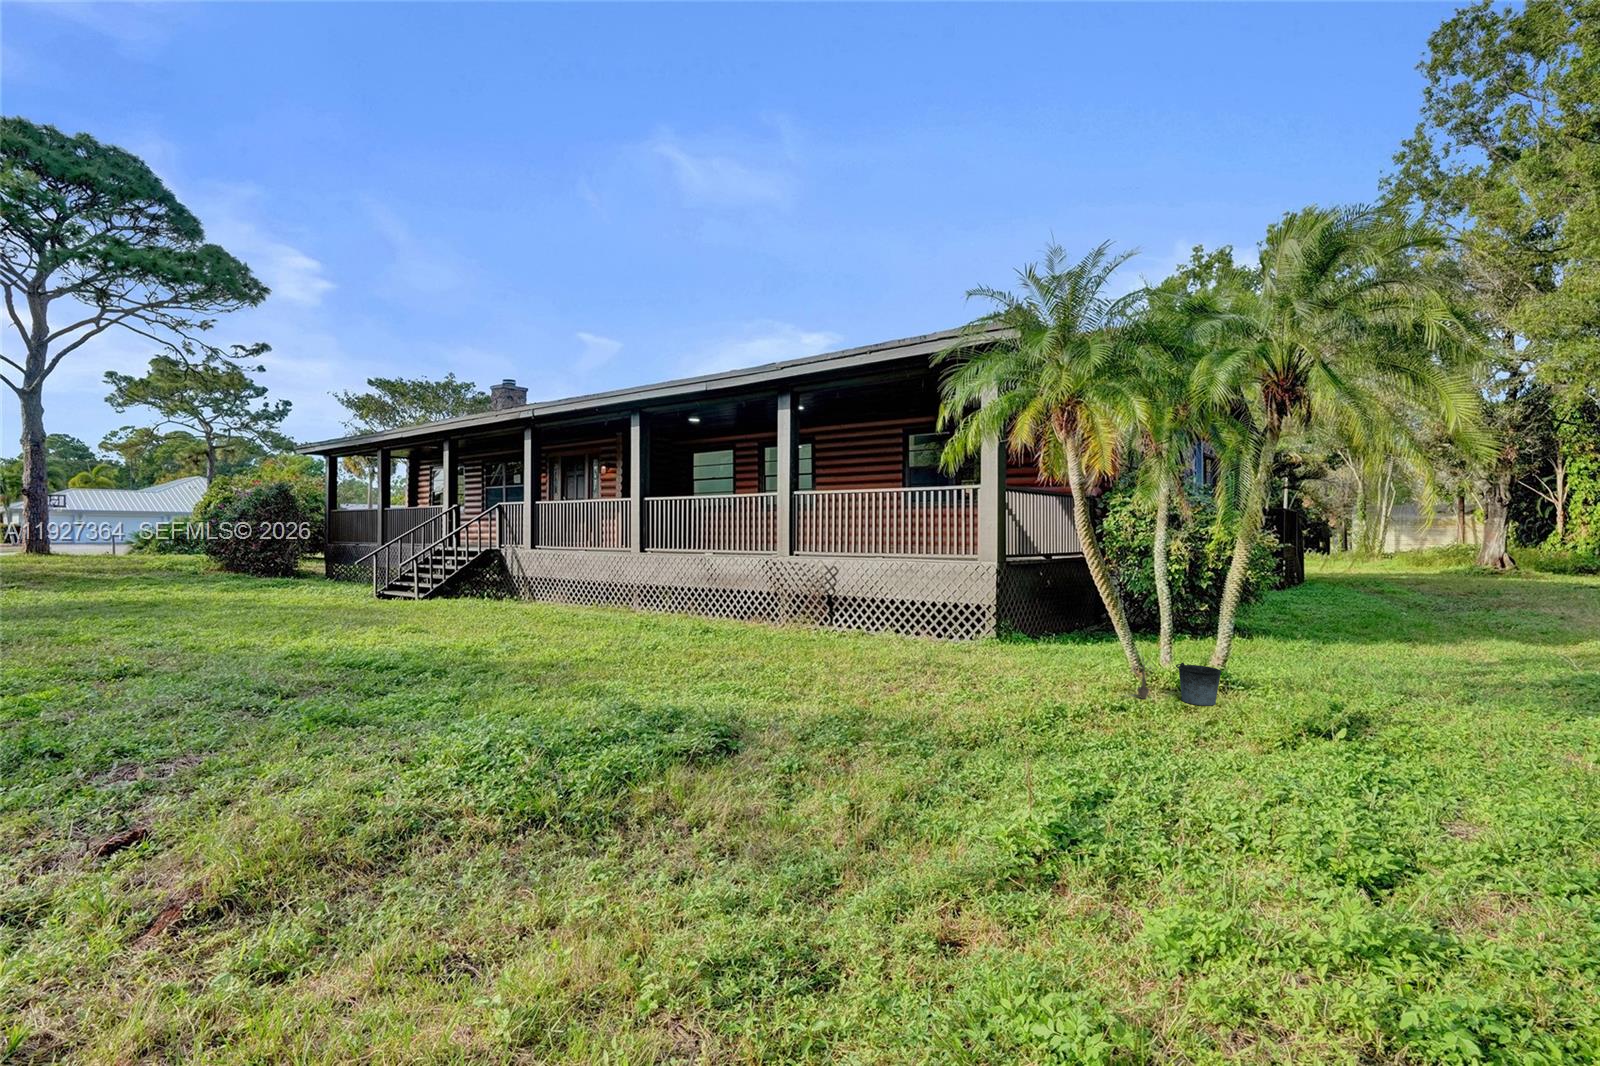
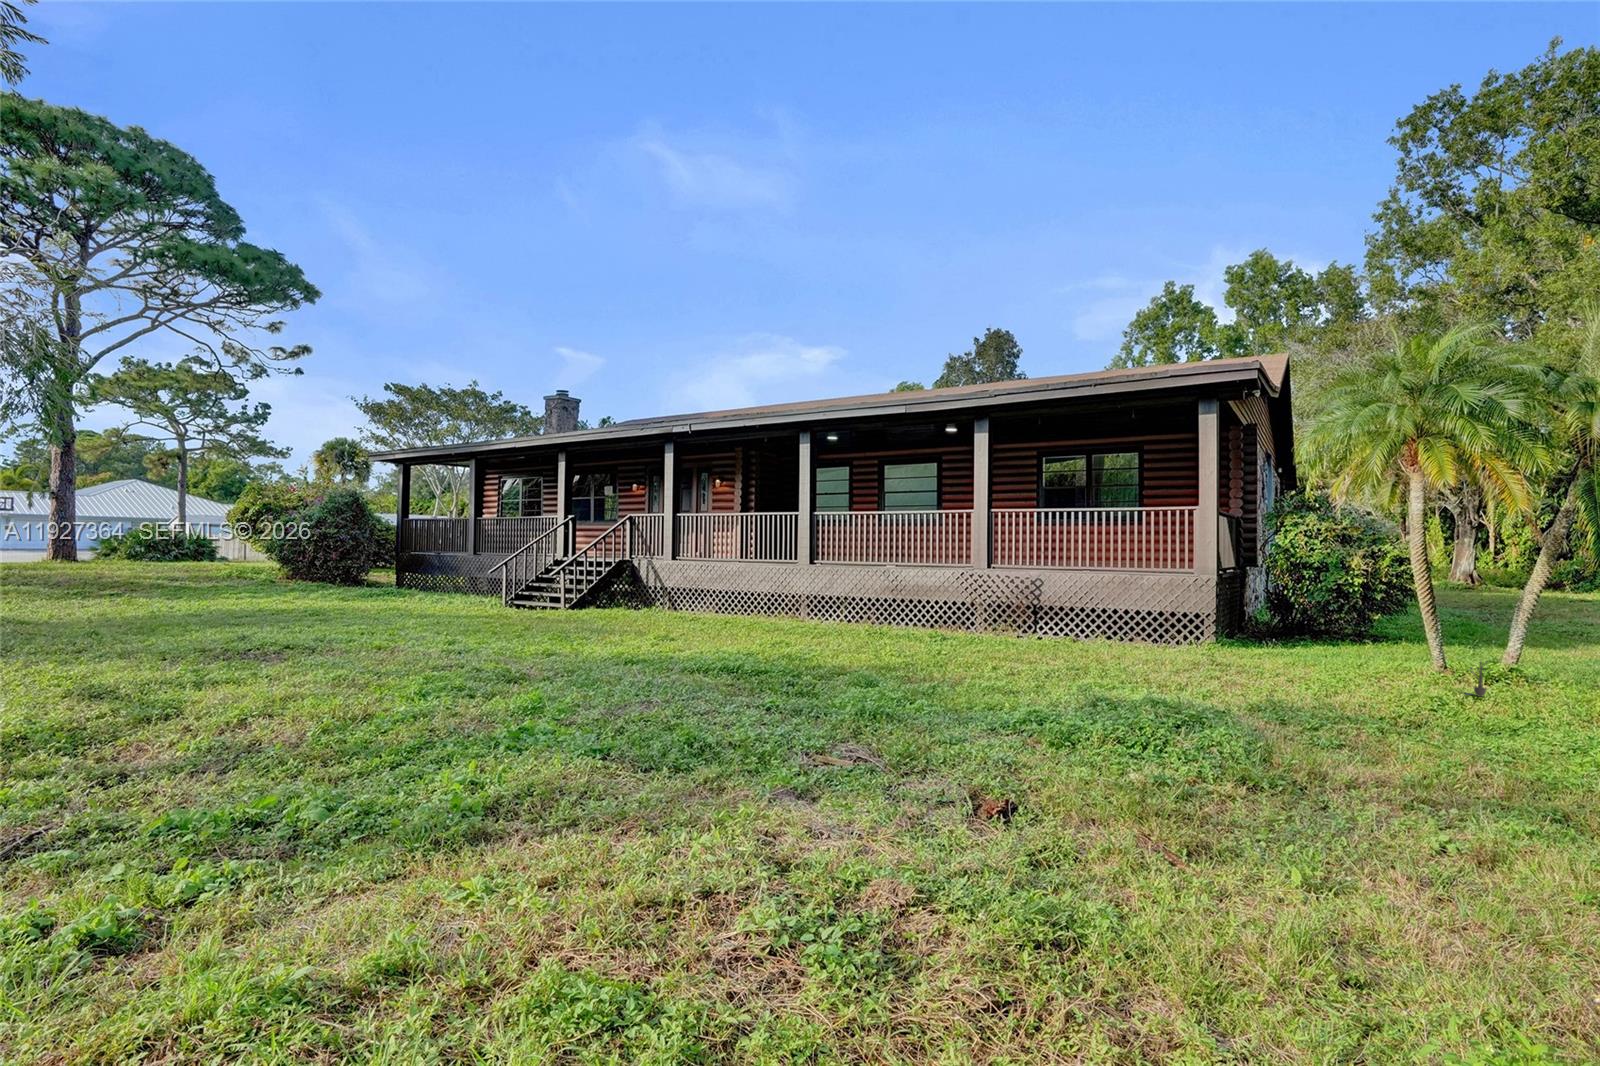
bucket: present [1176,662,1222,706] -> none [1504,664,1558,702]

